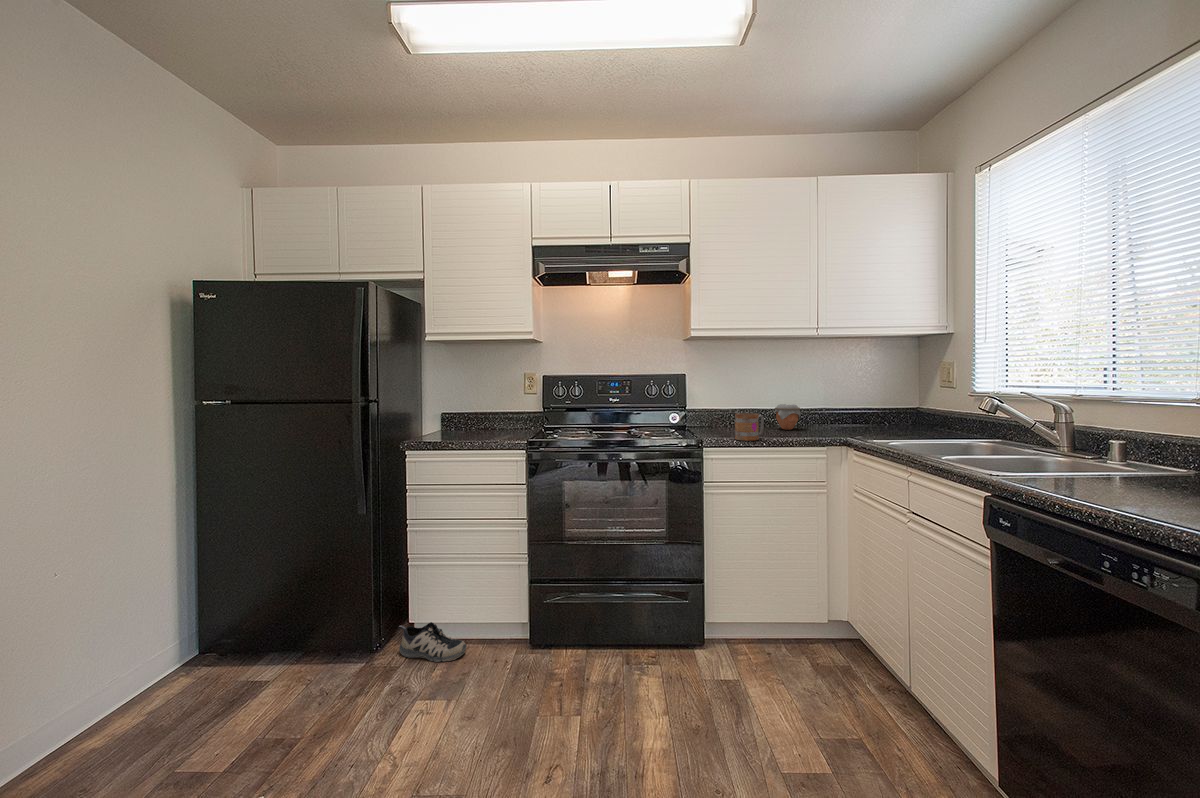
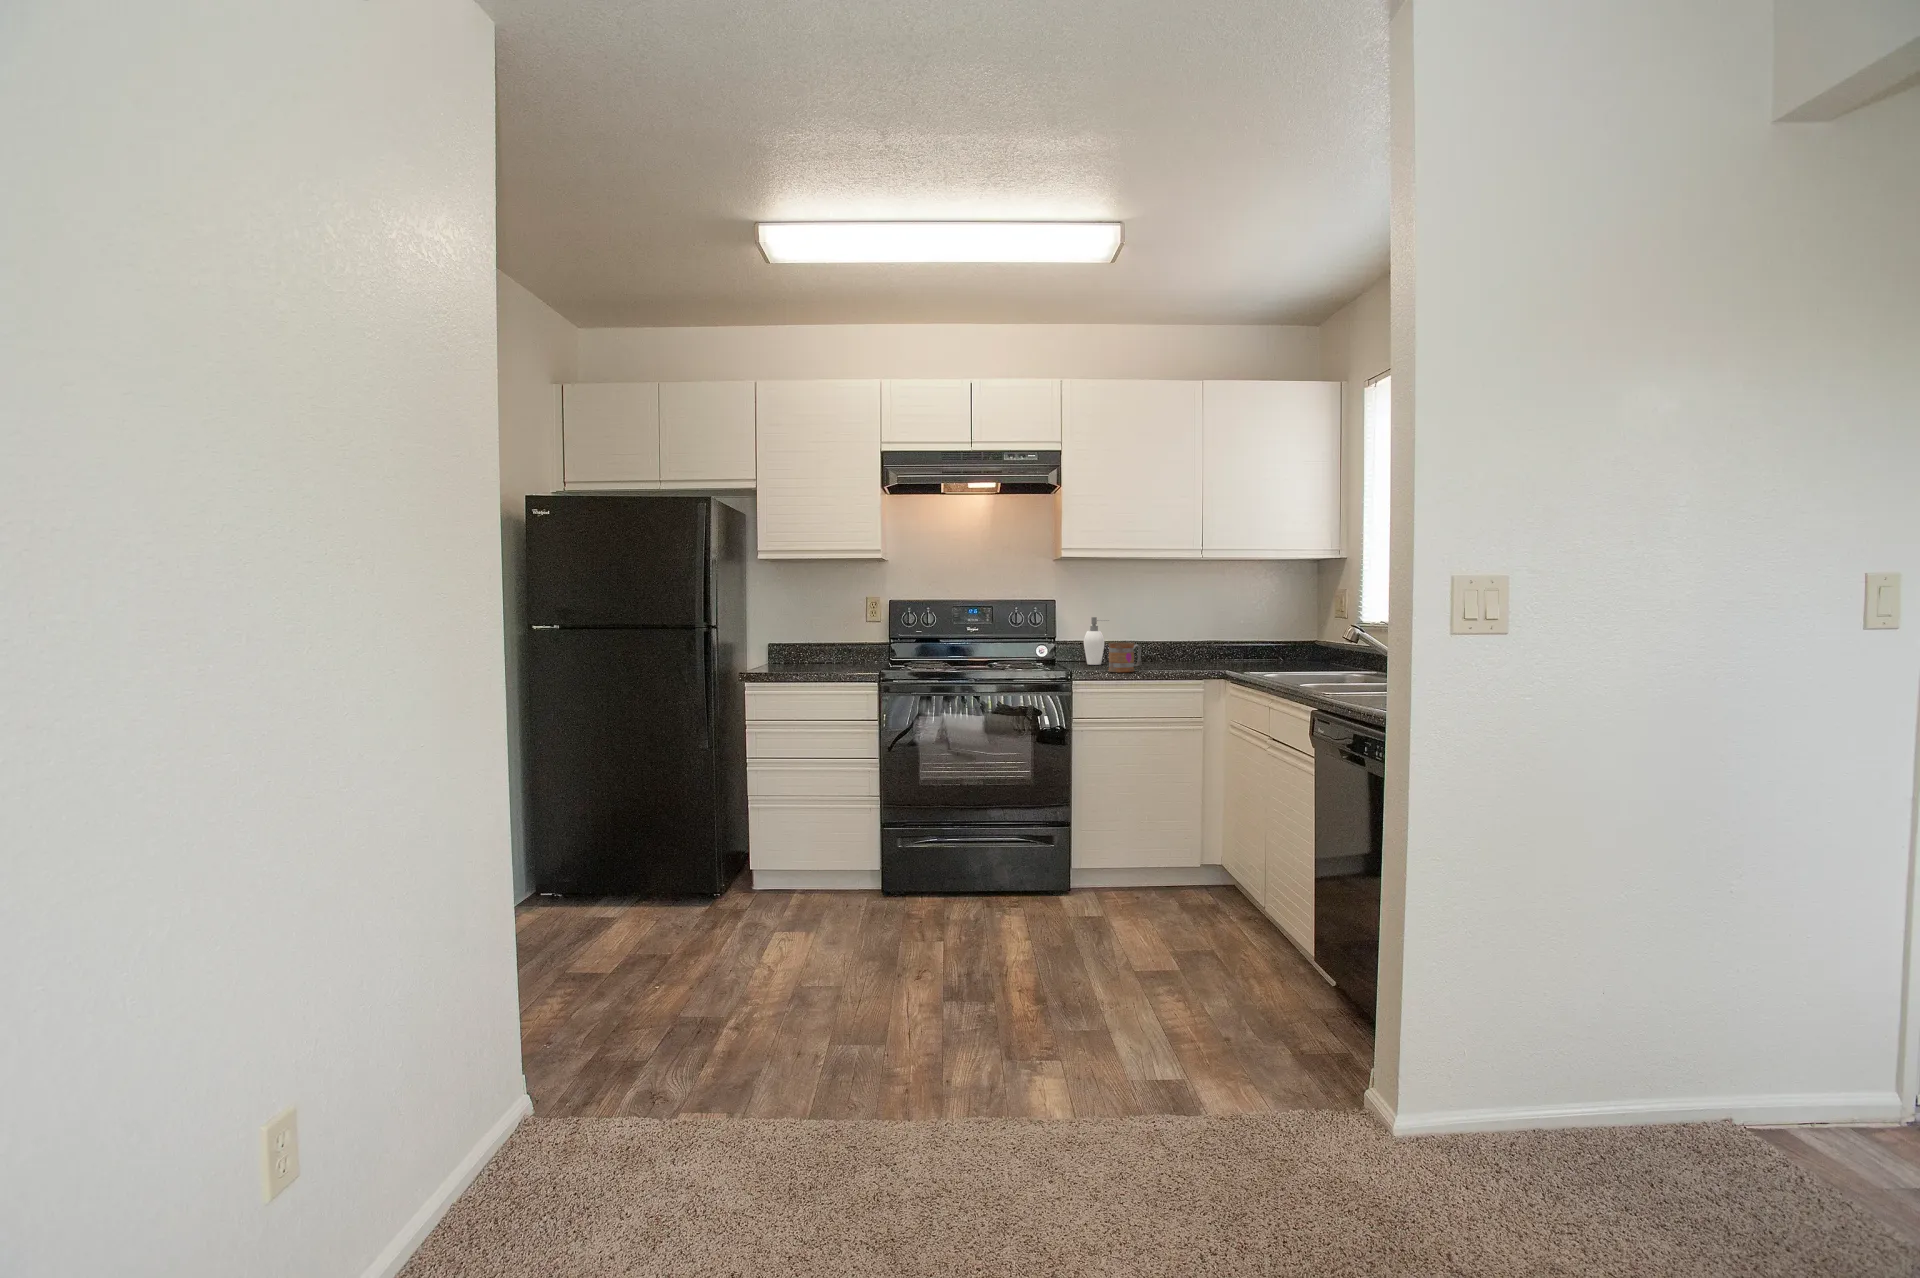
soap dispenser: none [708,390,731,431] -> present [1084,617,1107,665]
jar: present [774,404,800,430] -> none [1159,634,1190,663]
shoe: present [398,622,466,662] -> none [736,869,812,907]

